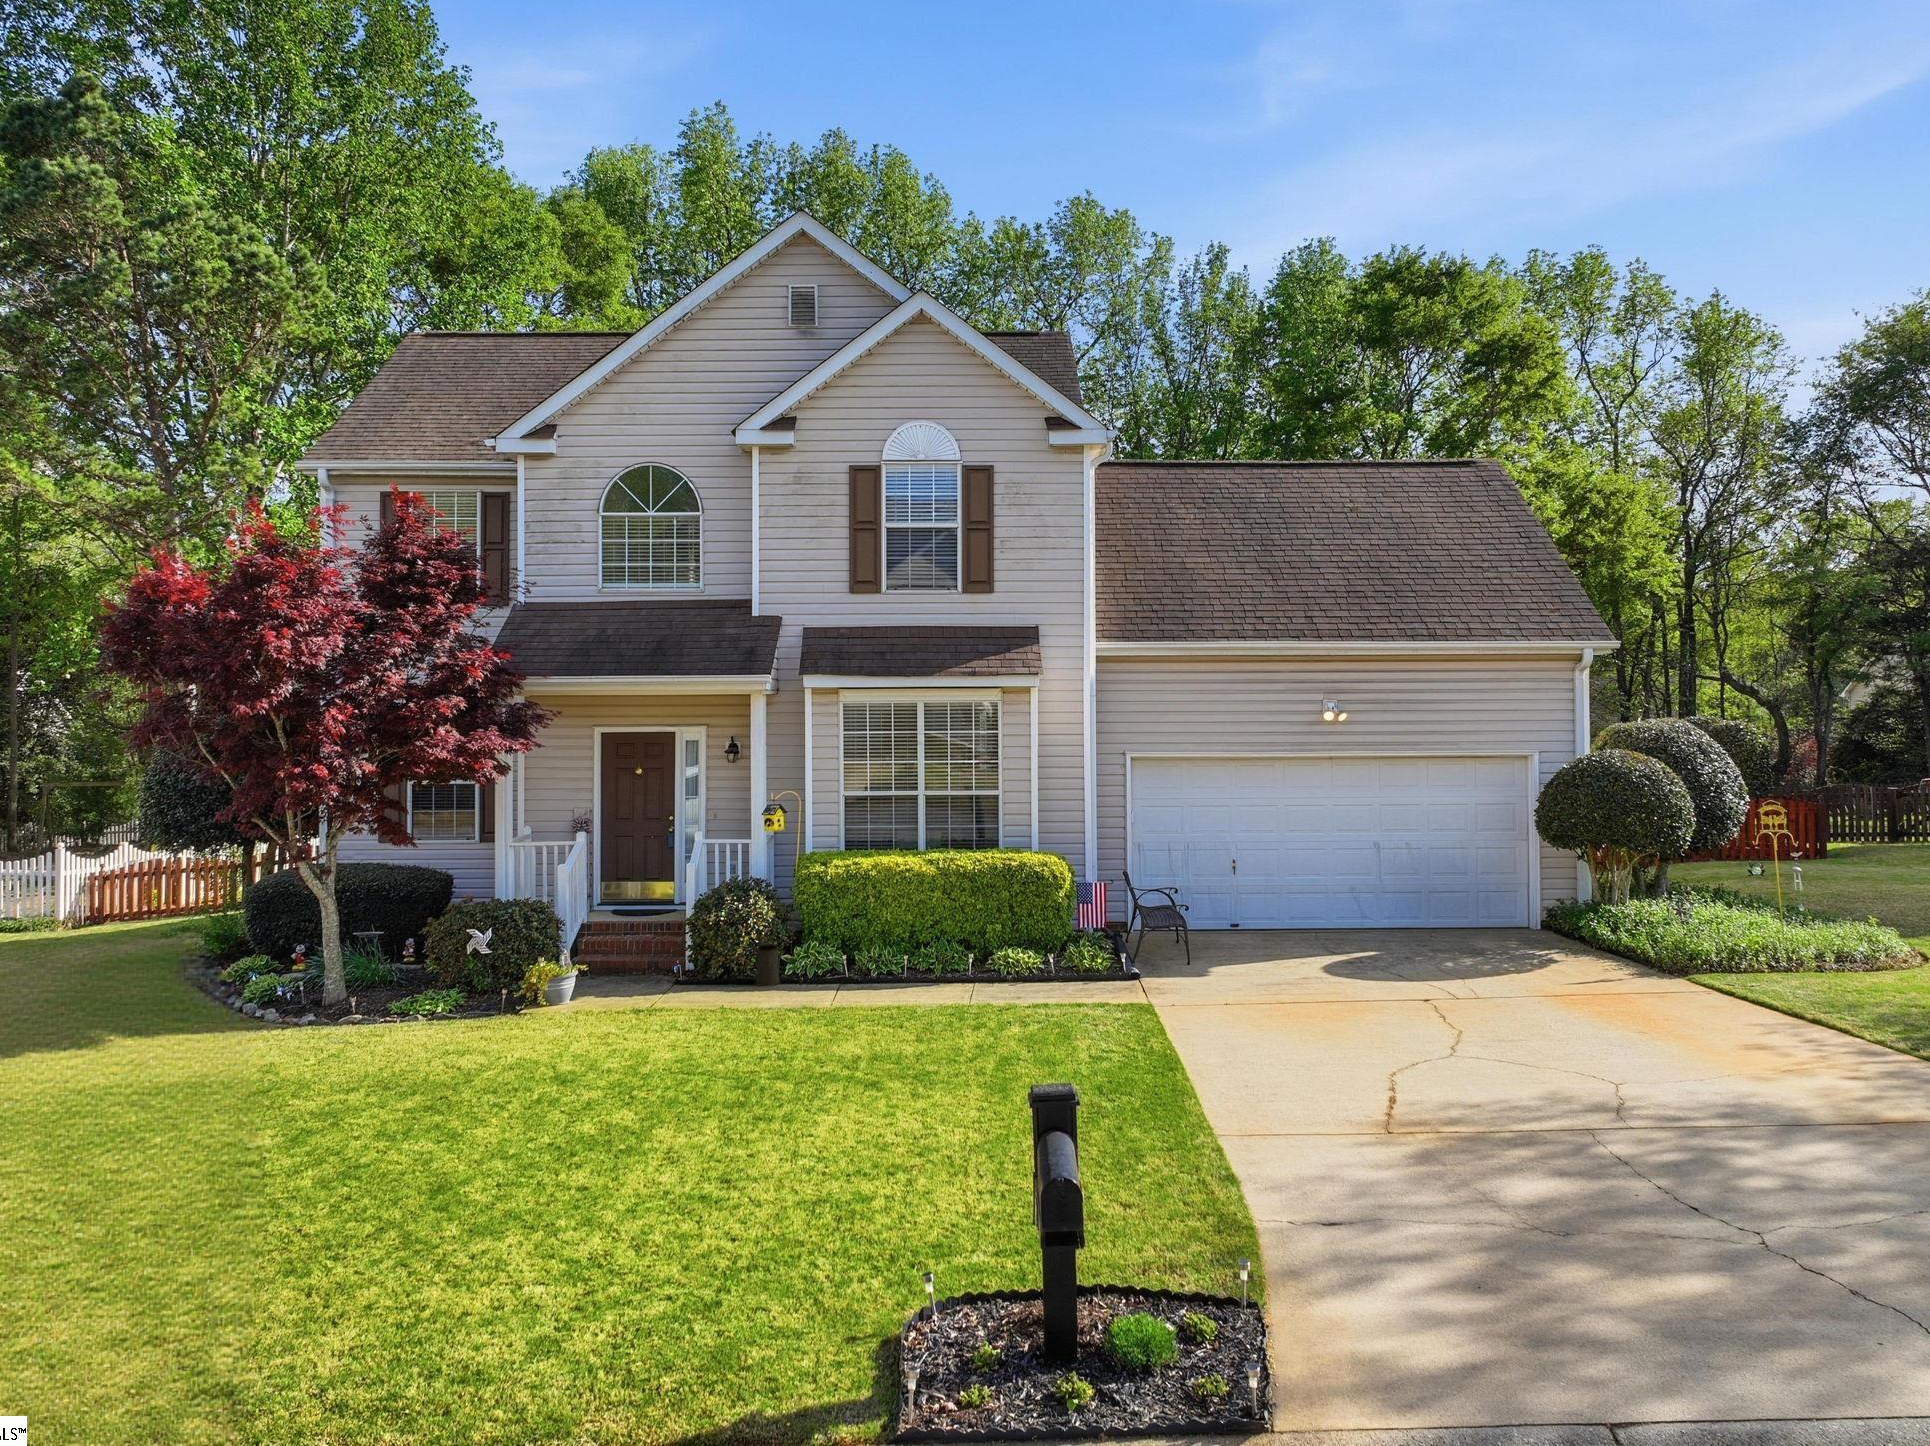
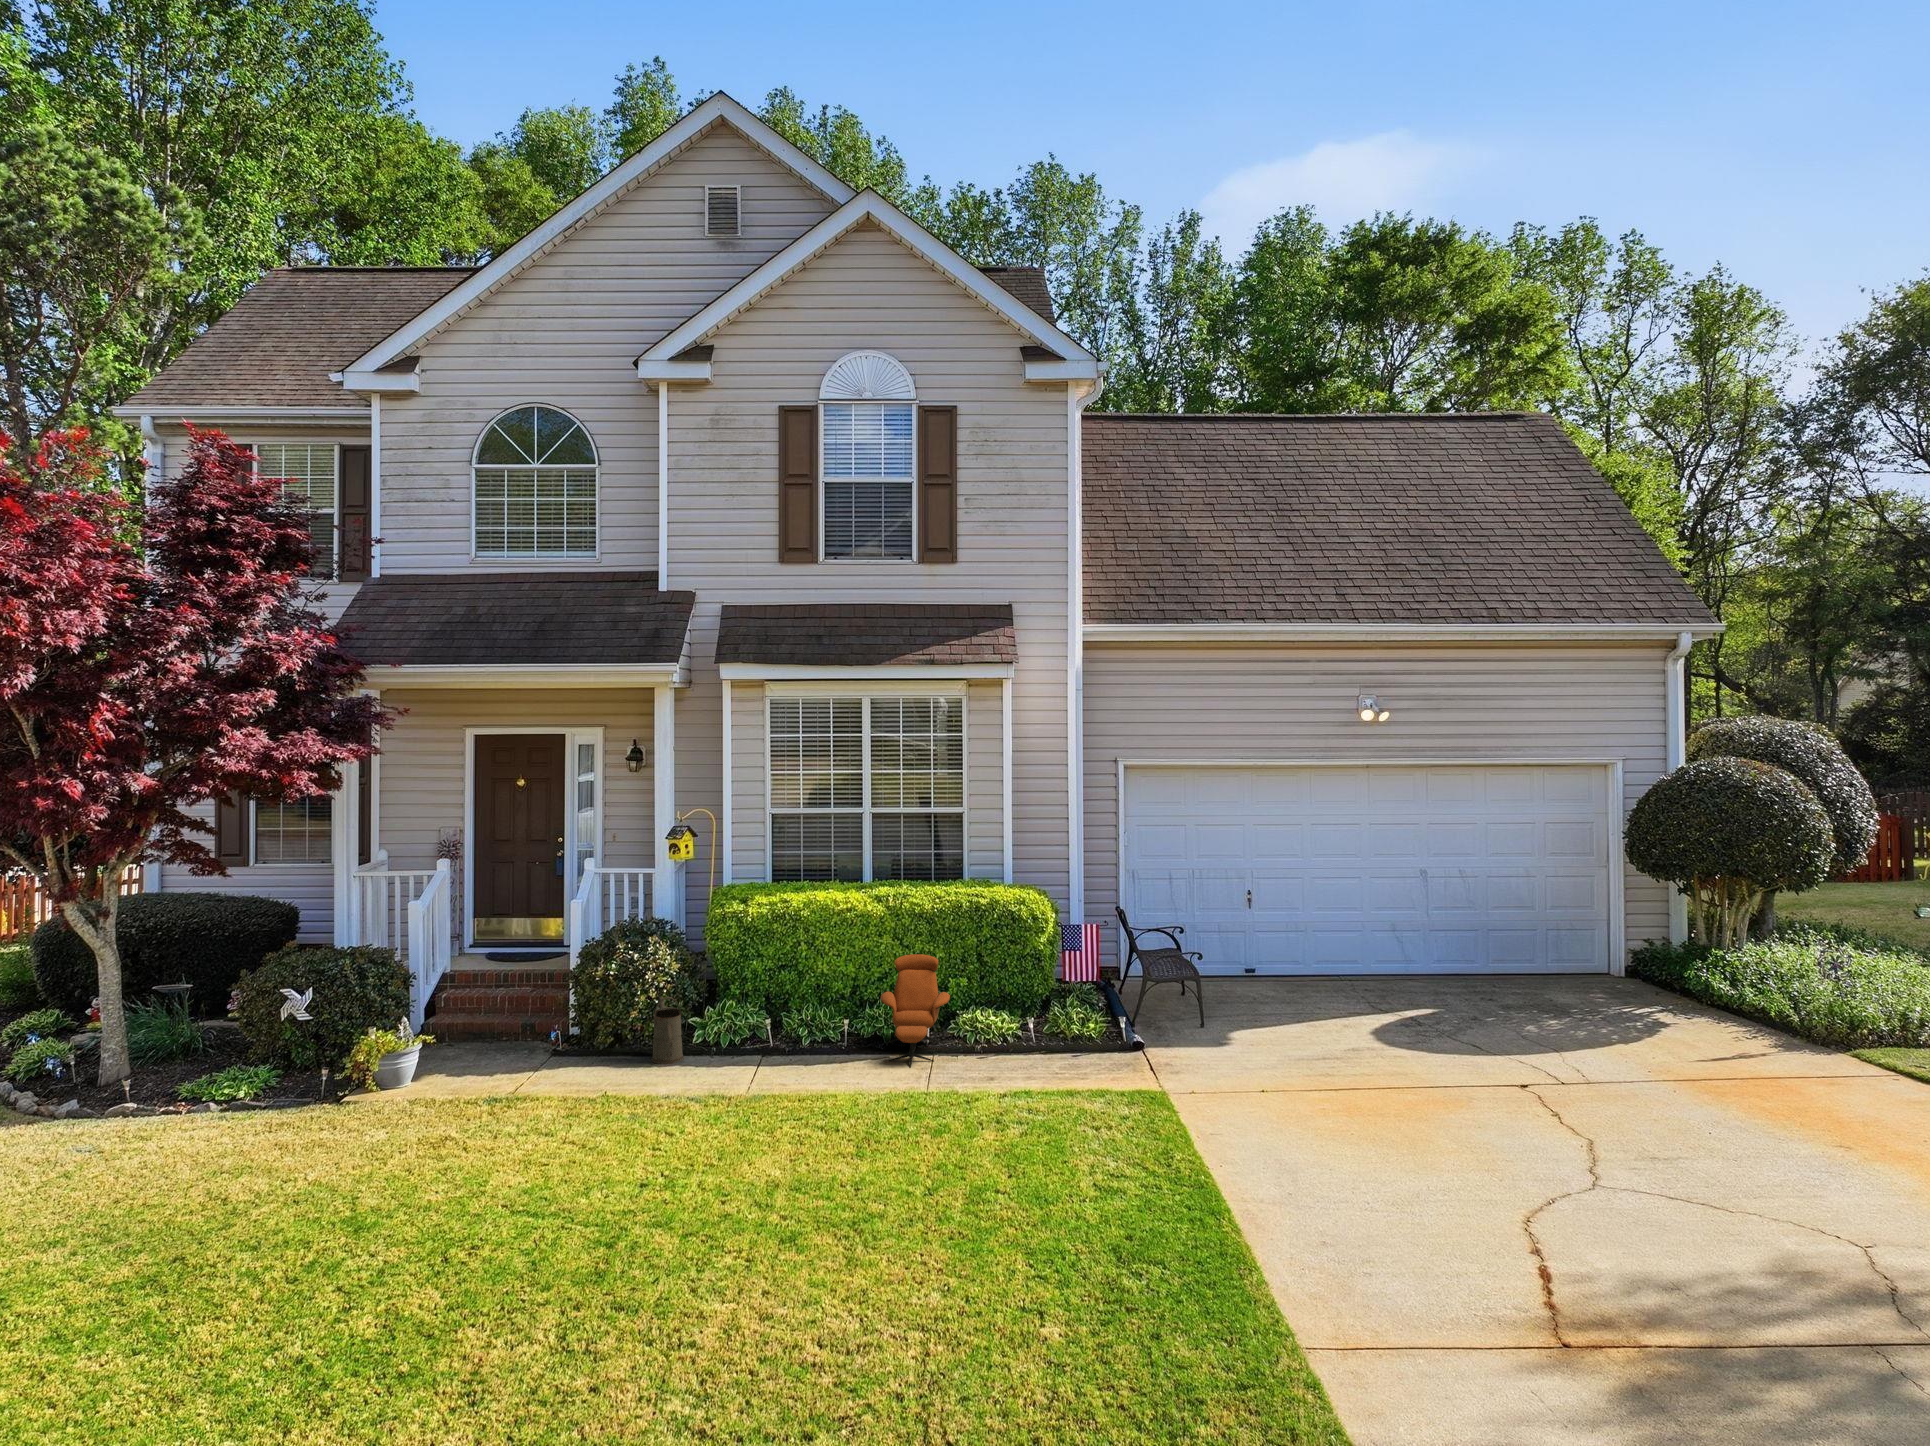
lounge chair: none [933,905,987,988] -> present [881,954,950,1068]

